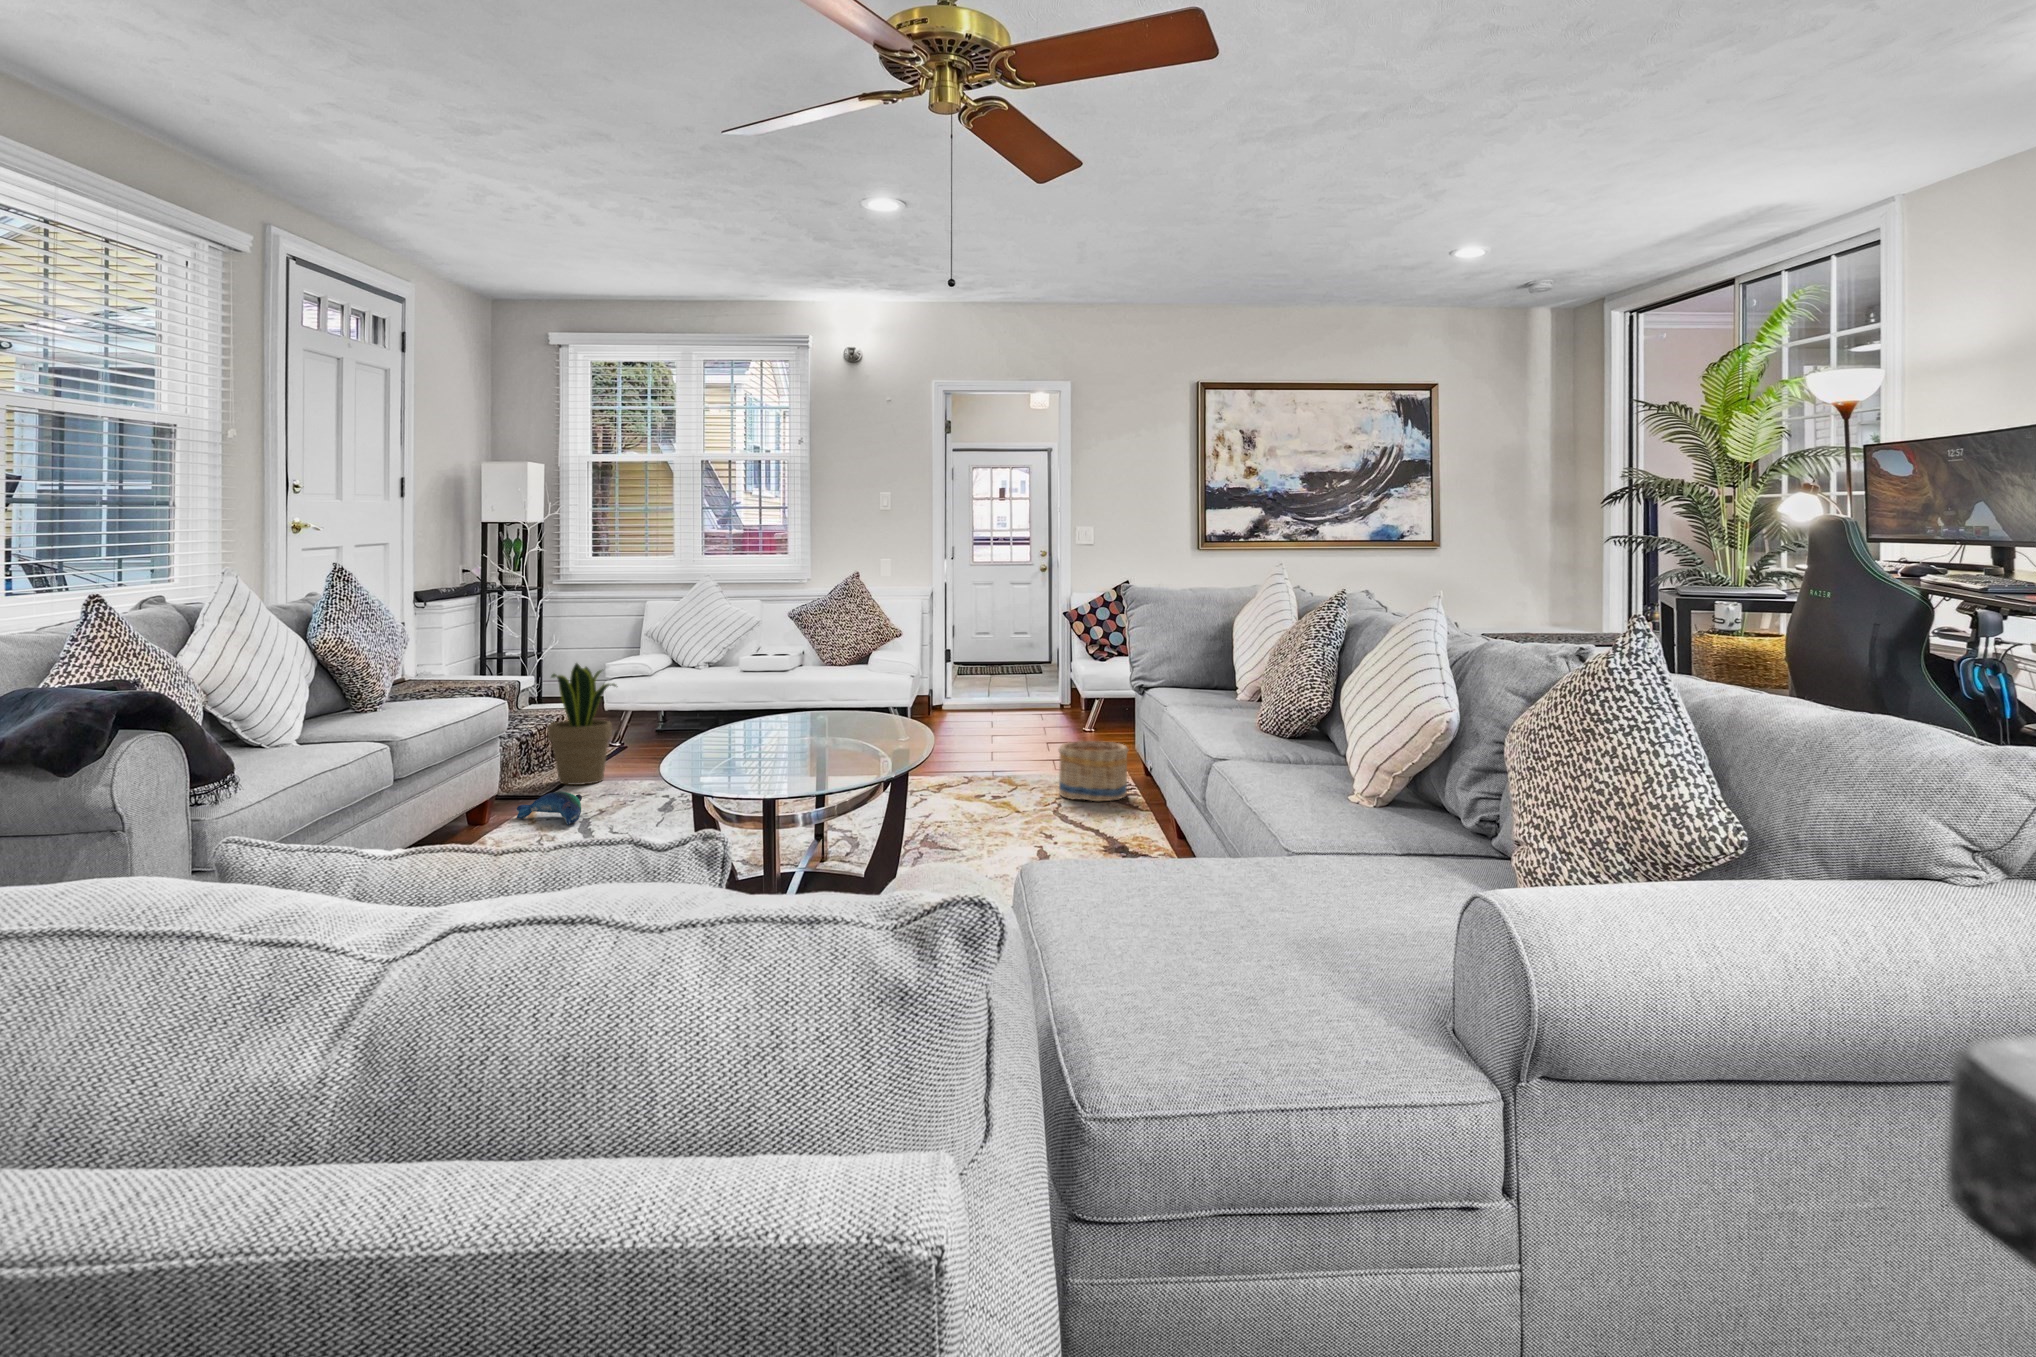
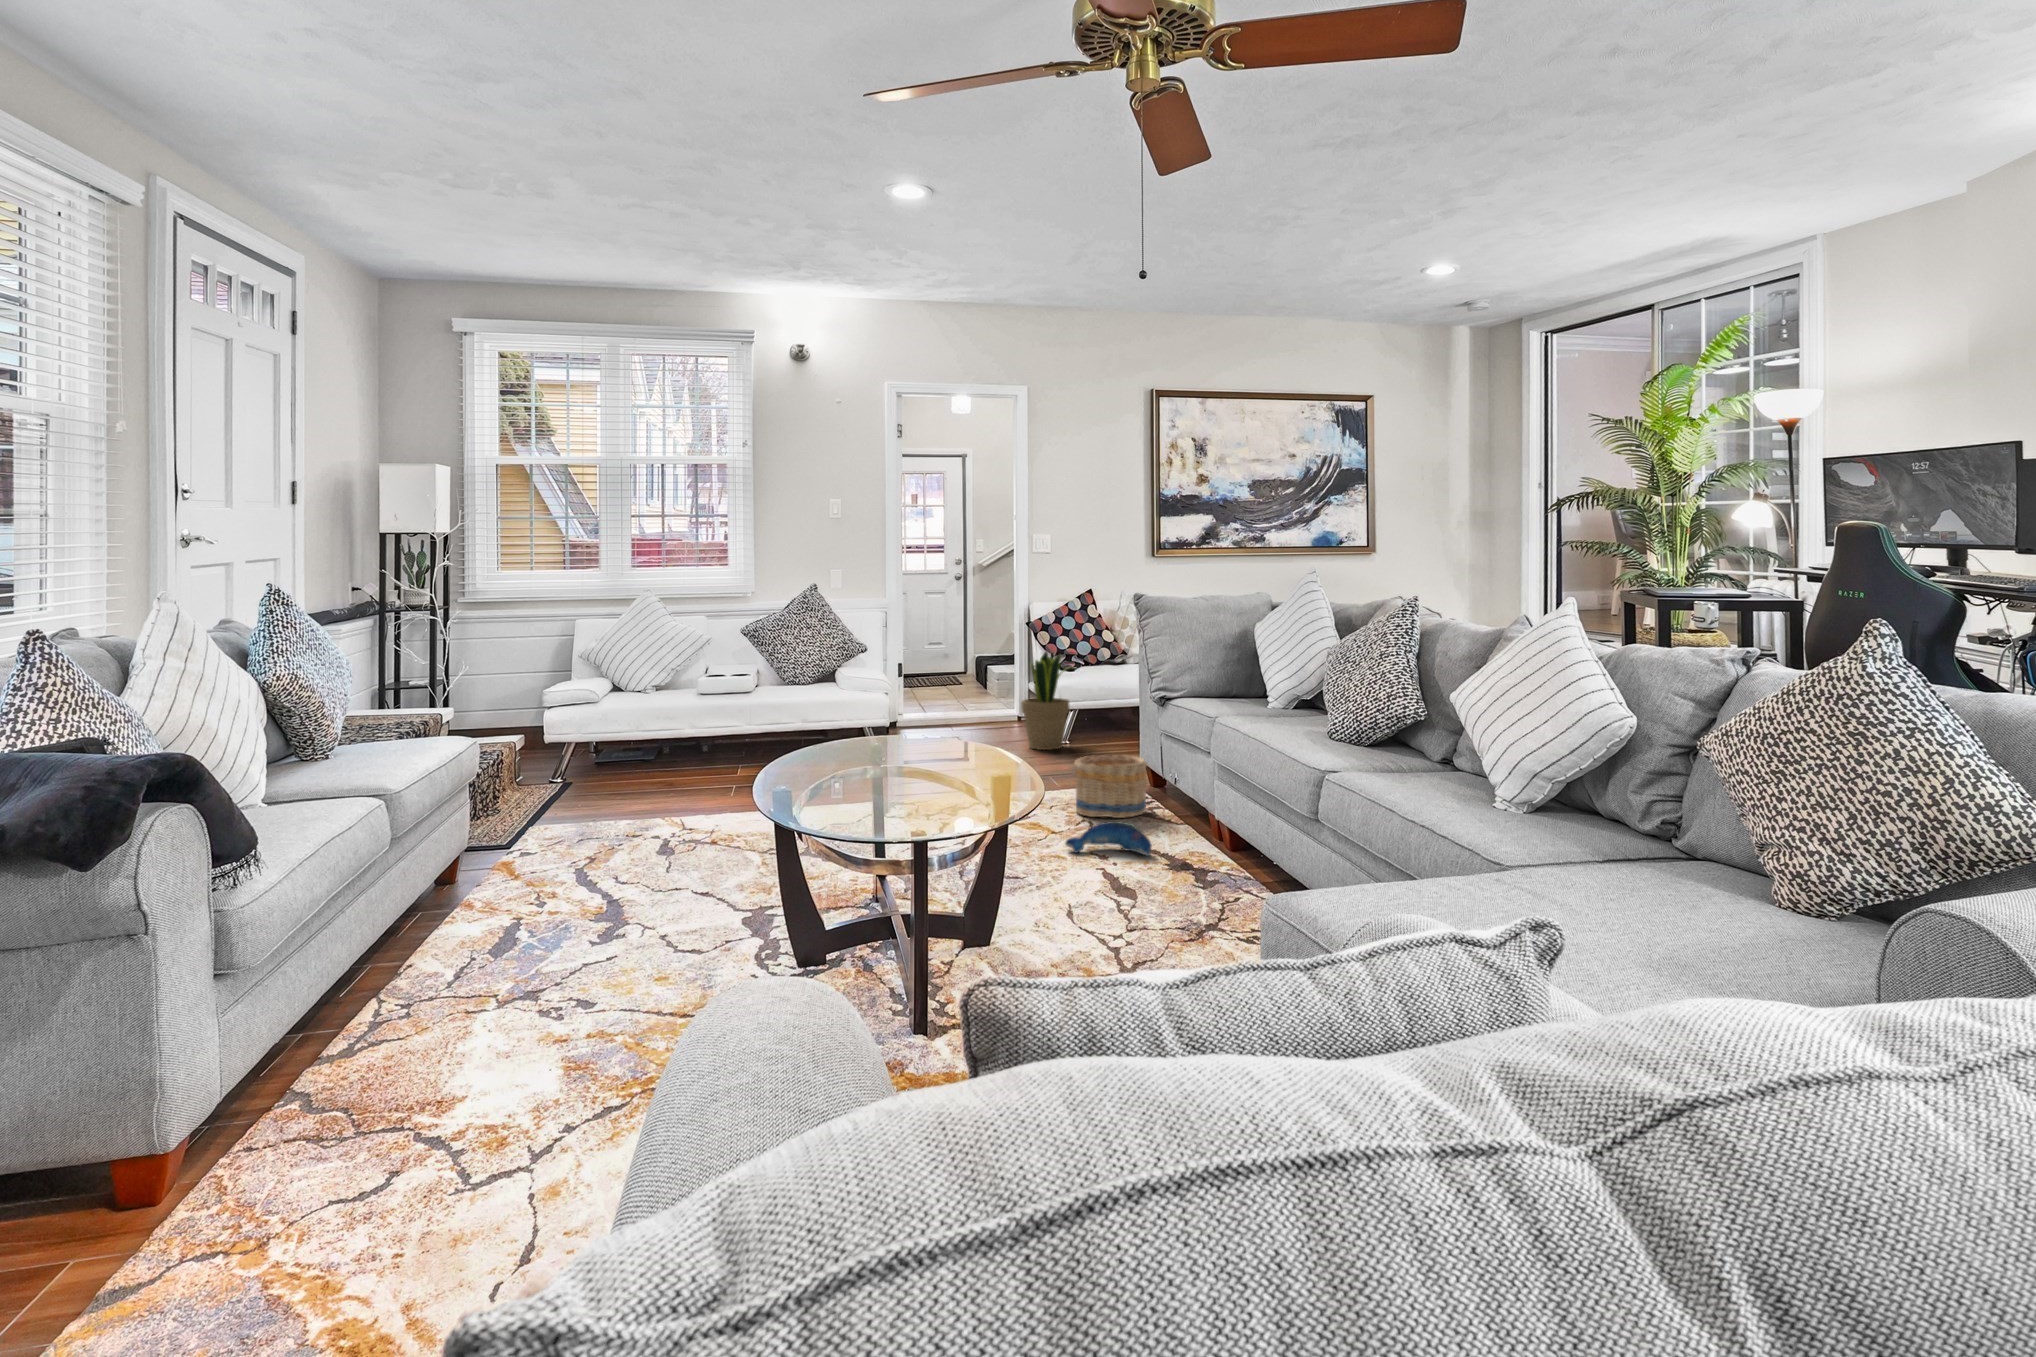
potted plant: present [548,663,616,785] -> present [1021,652,1072,750]
plush toy: present [517,792,582,825] -> present [1066,821,1152,856]

